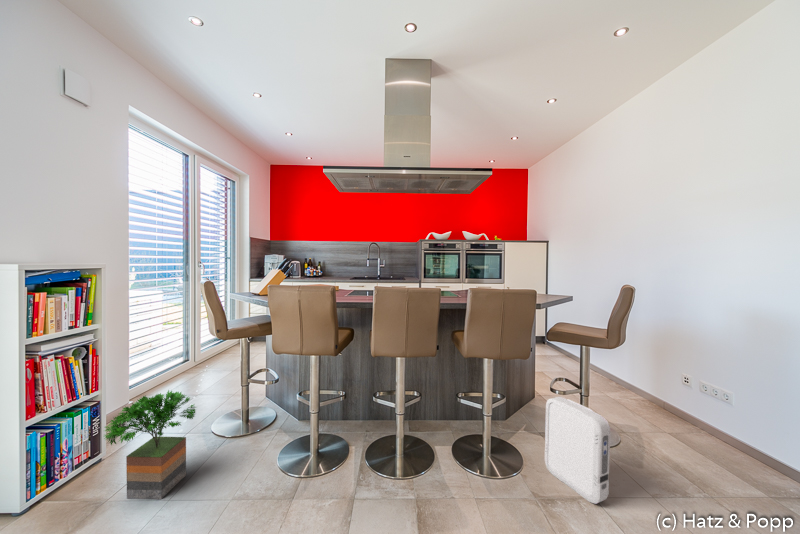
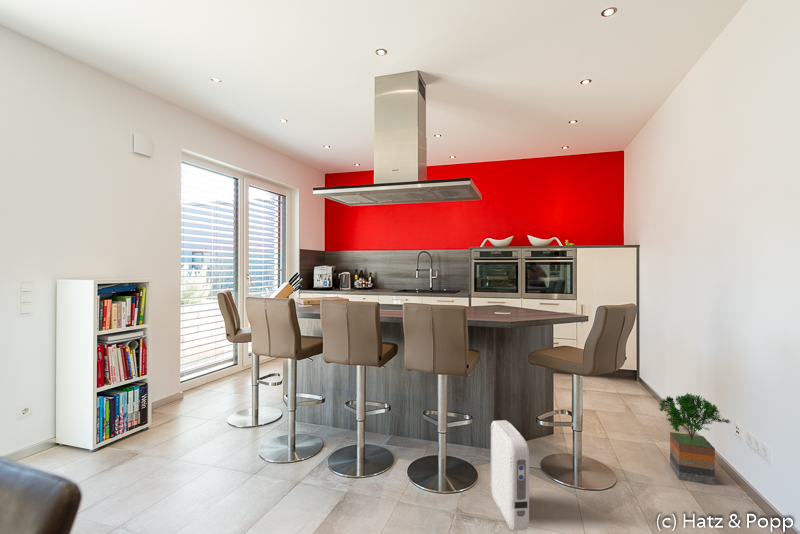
potted tree: present [105,390,195,499] -> present [659,393,730,485]

